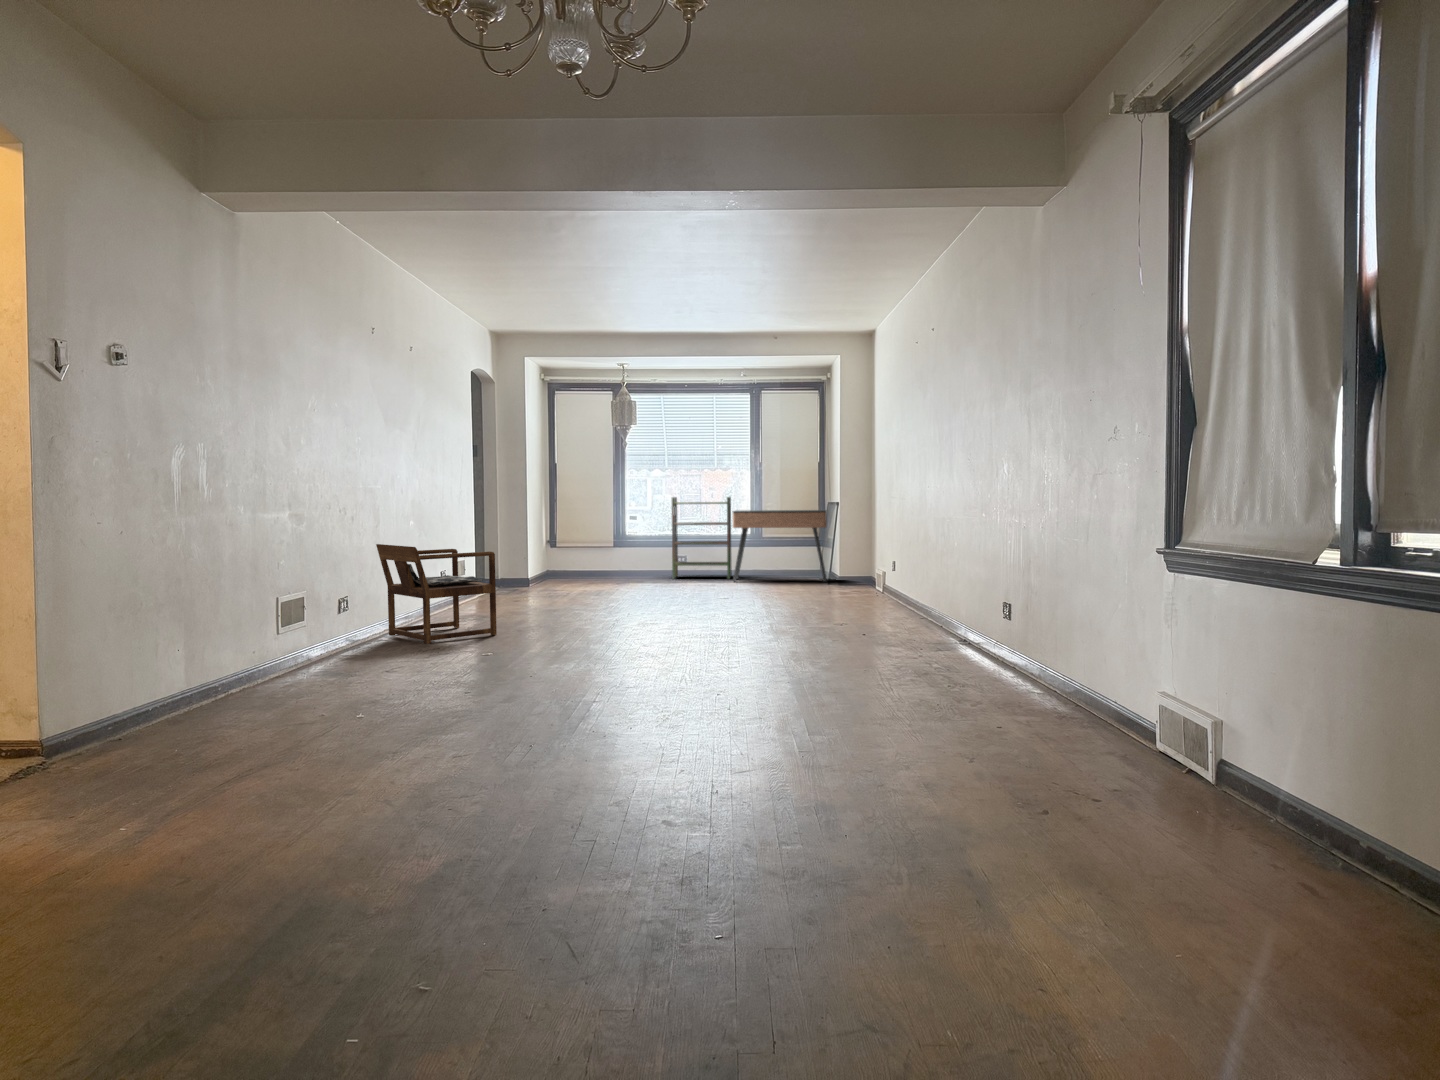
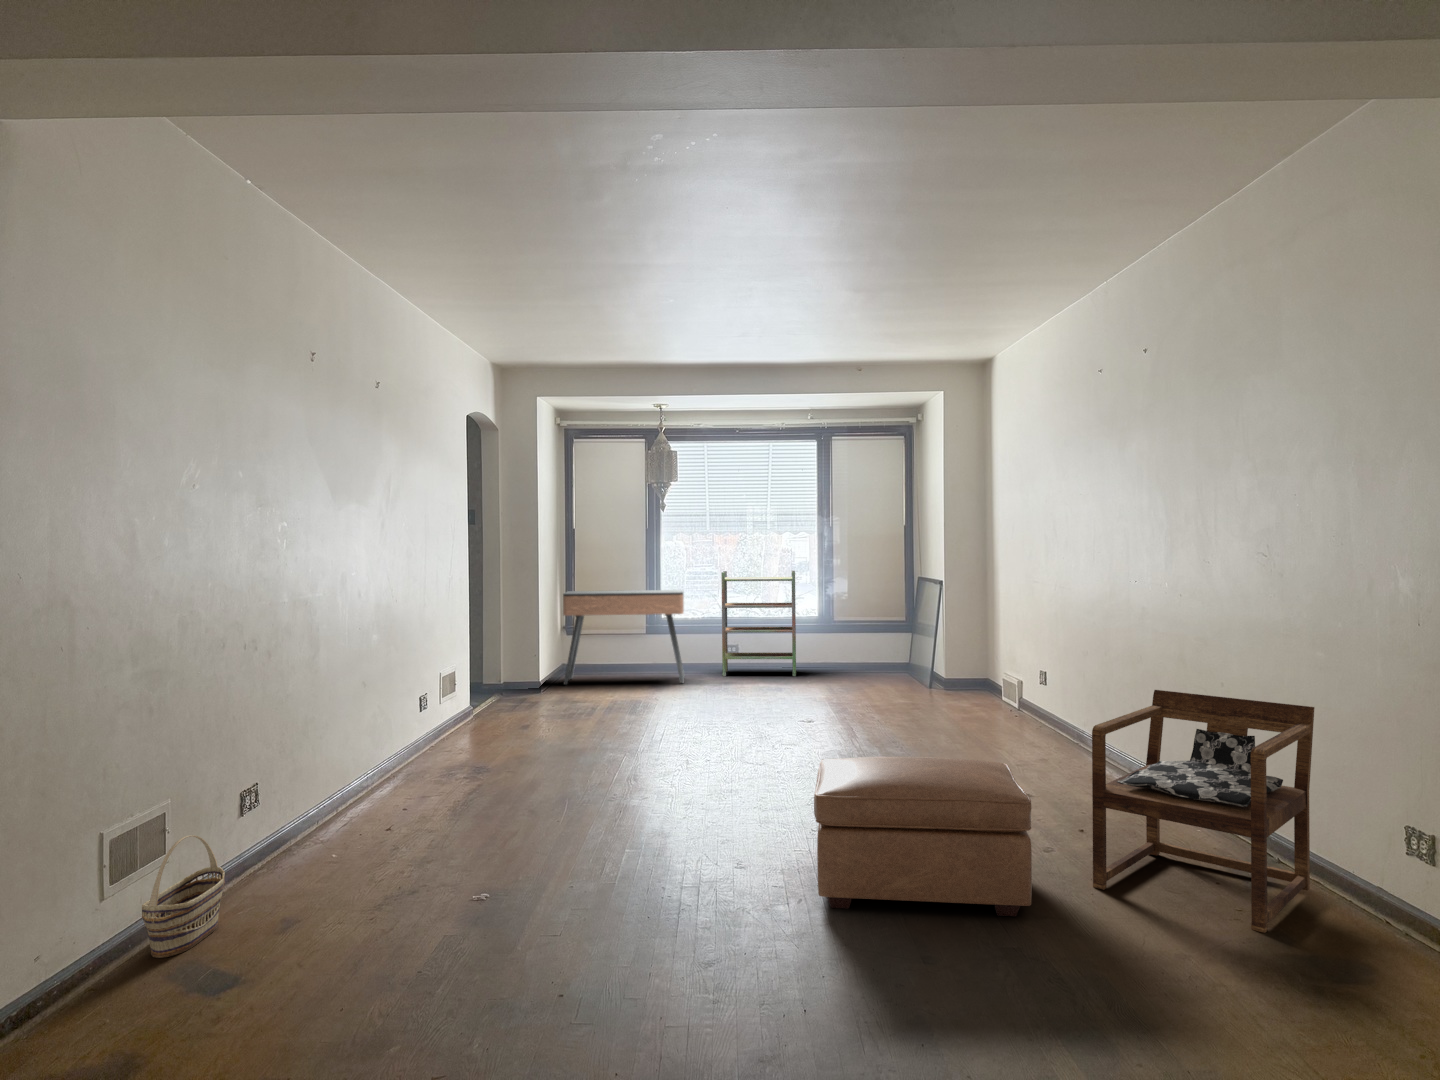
console table: present [733,510,827,582] -> present [563,590,684,685]
armchair: present [376,544,497,644] -> present [1092,690,1314,933]
ottoman: none [677,579,802,658] -> present [814,756,1032,916]
basket: none [302,608,341,669] -> present [142,836,225,958]

